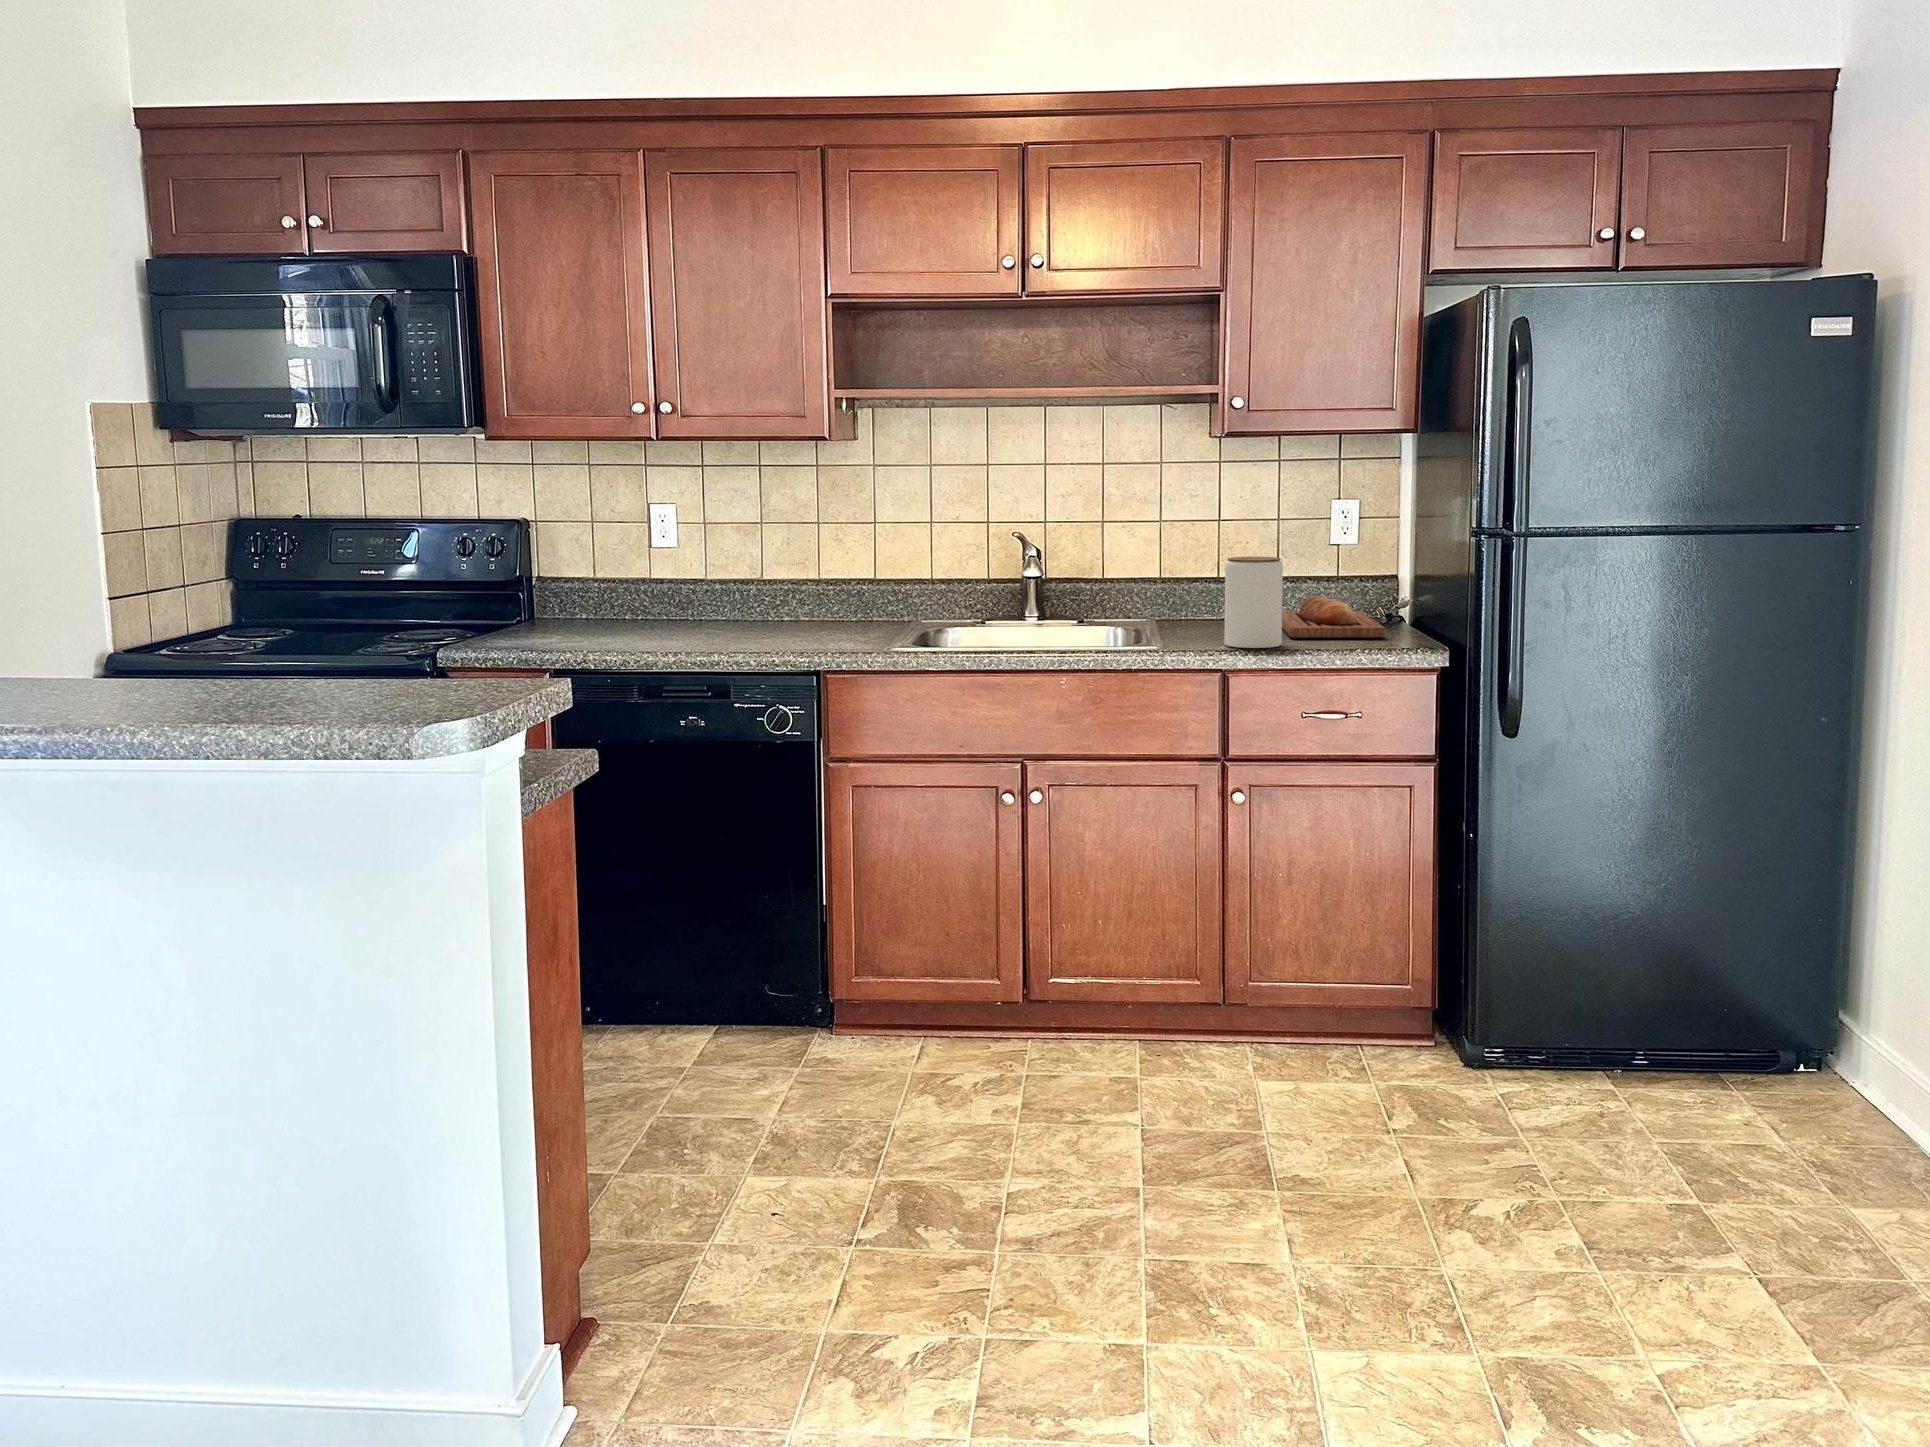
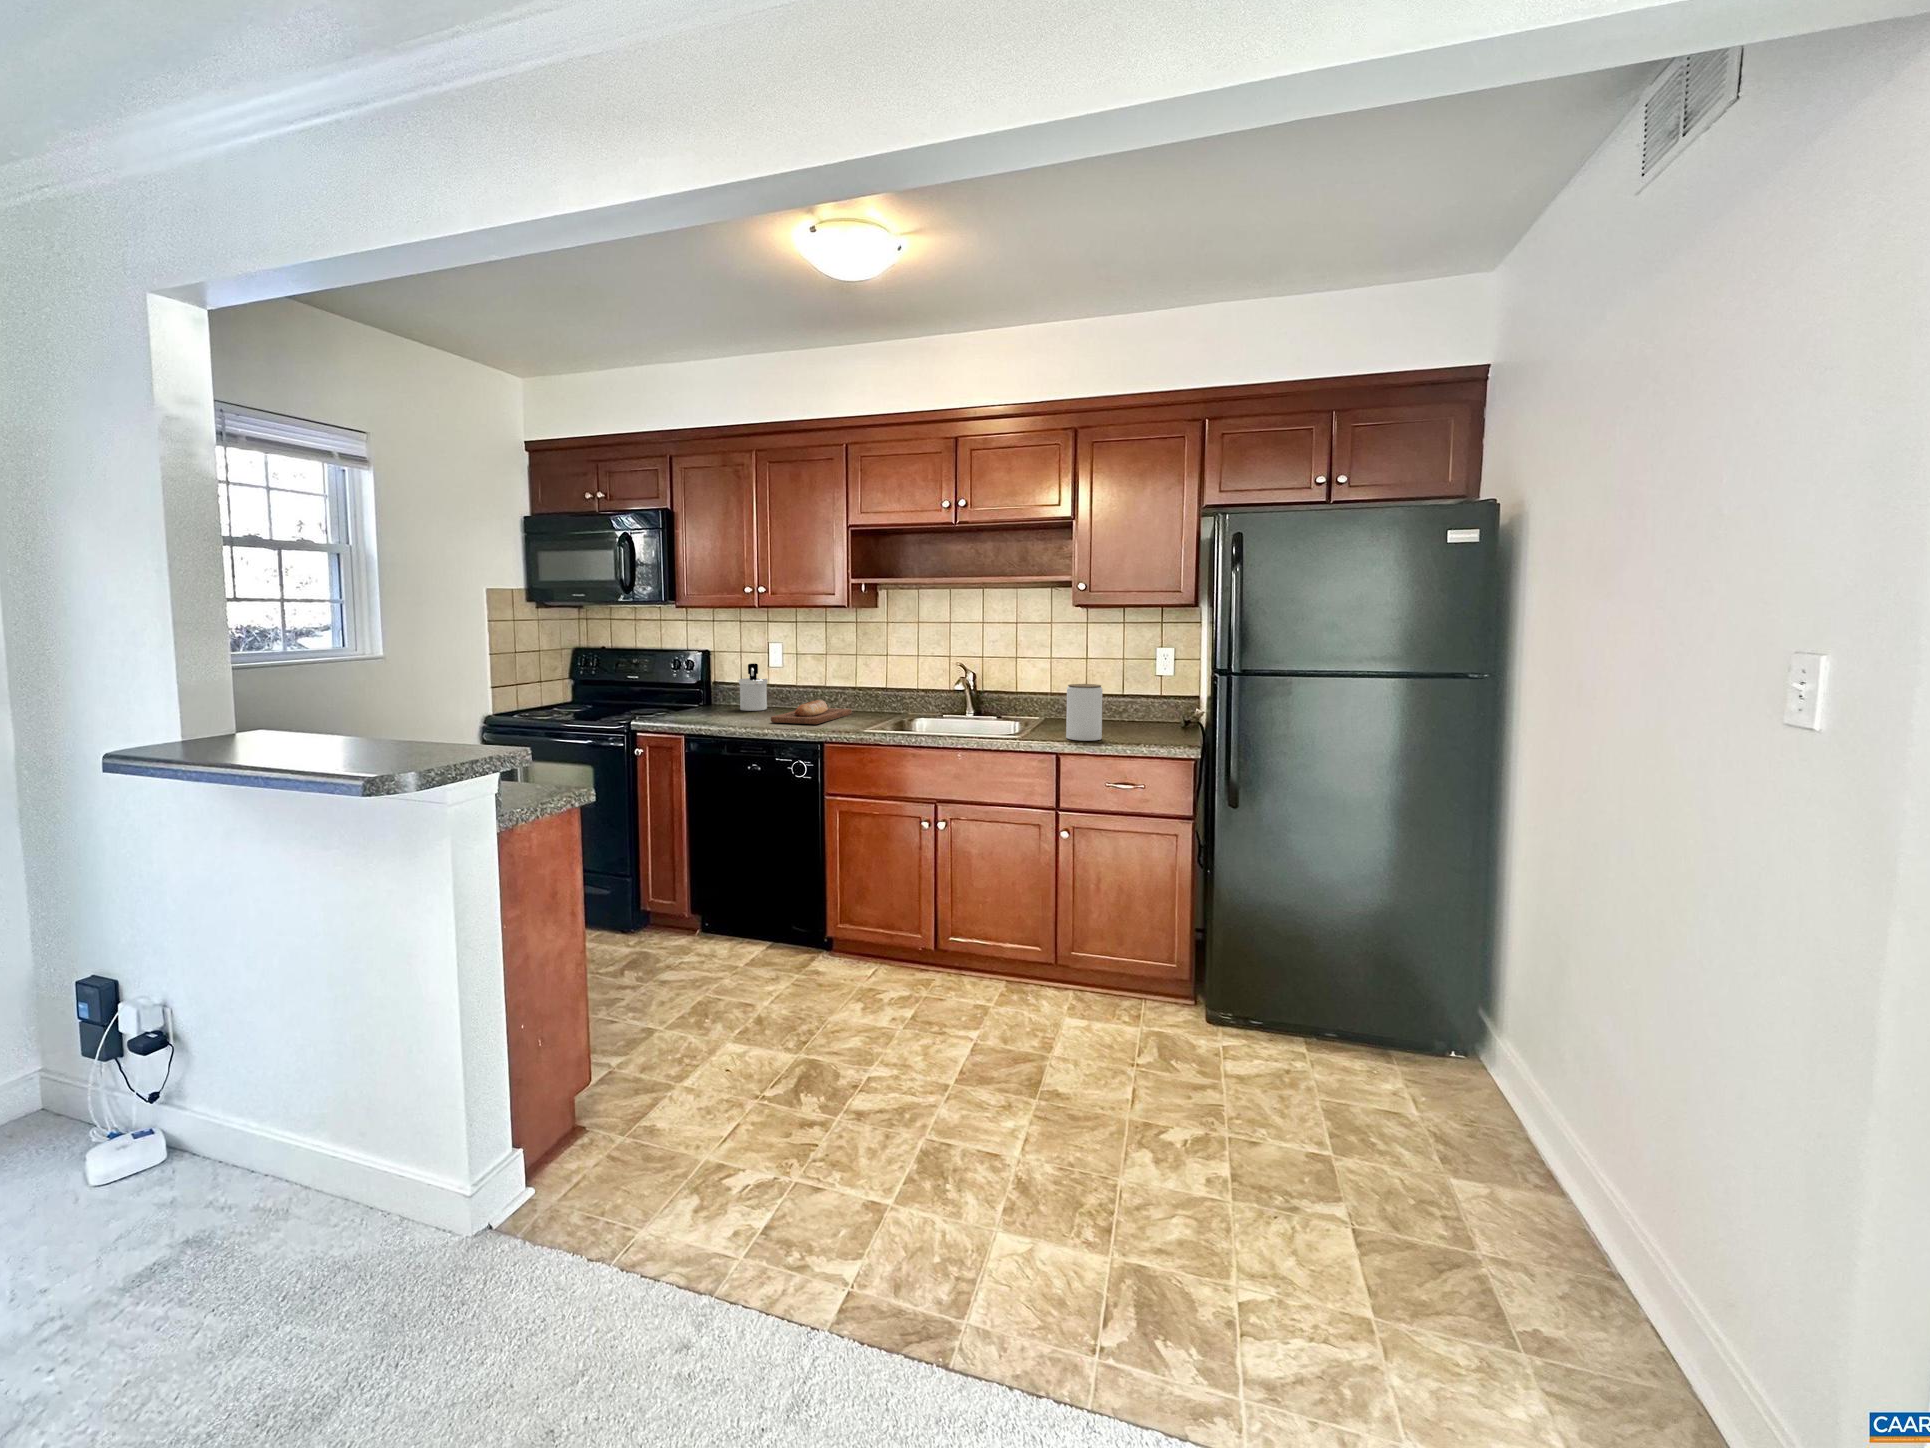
soap dispenser: none [591,540,644,626] -> present [739,664,768,711]
bread loaf: present [1282,596,1385,638] -> present [771,700,852,724]

